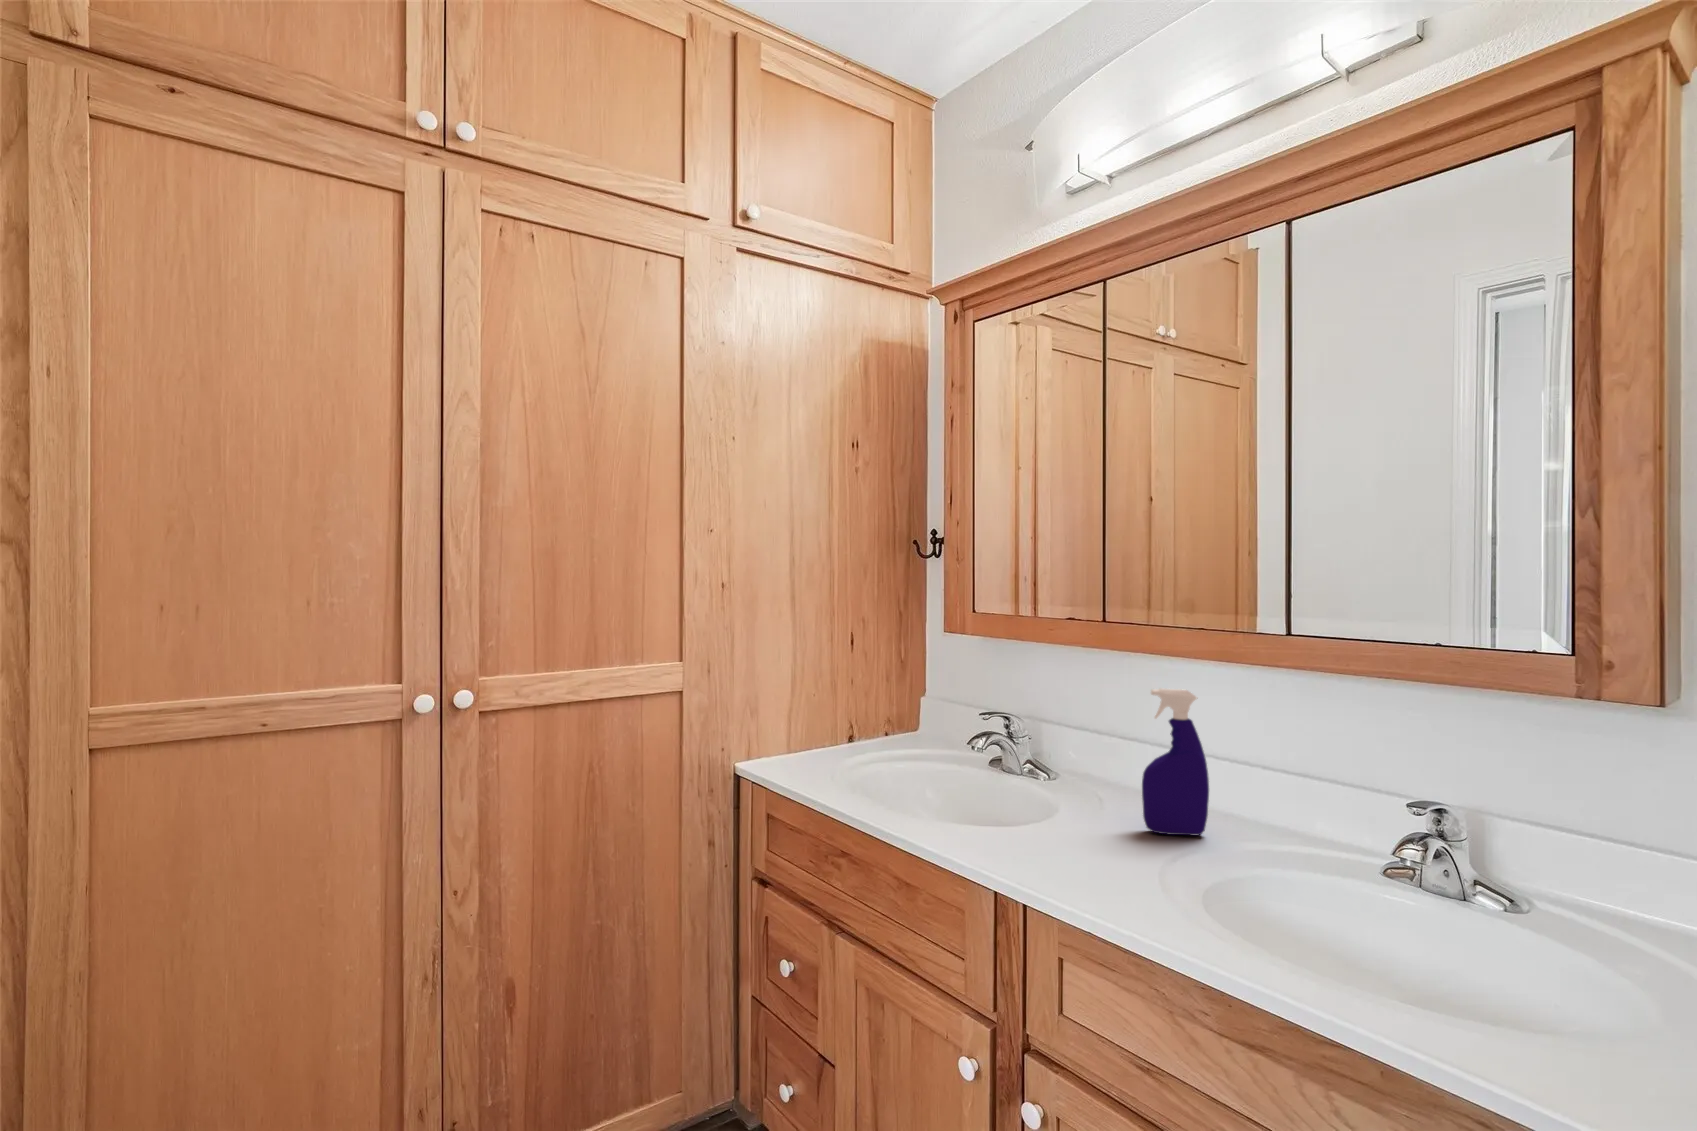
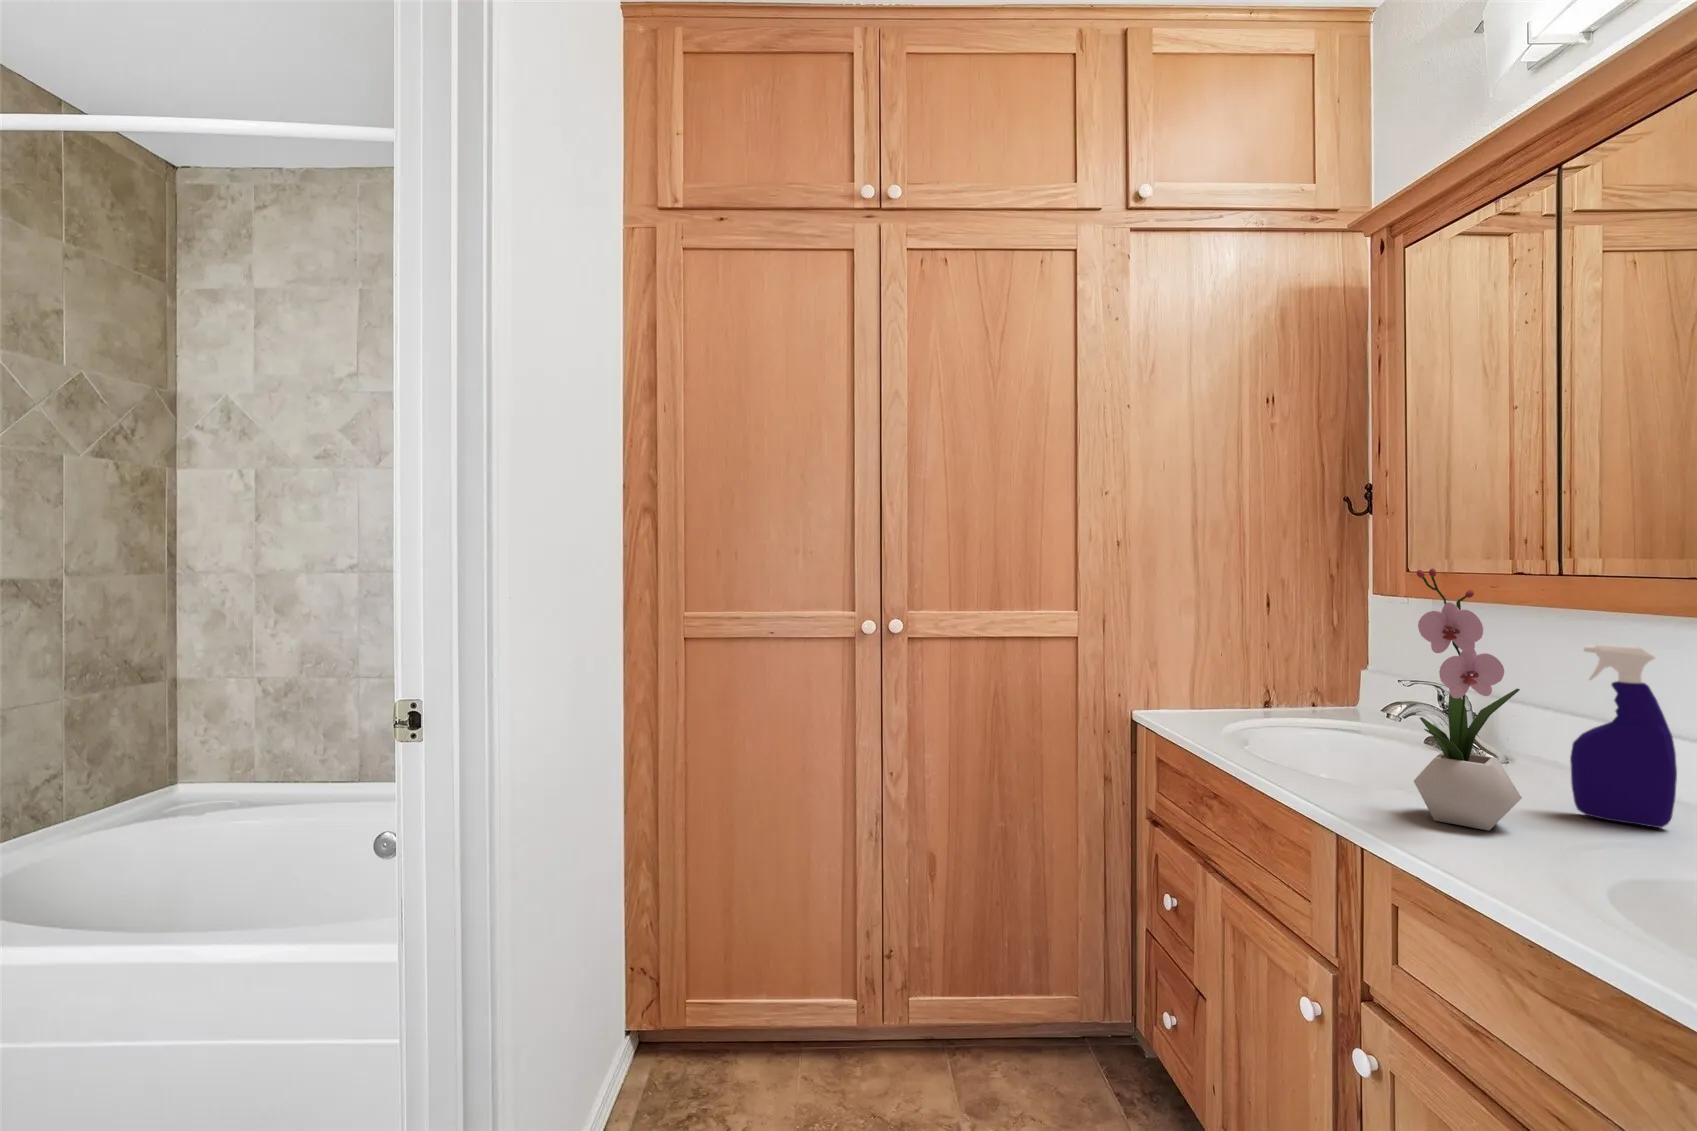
flower arrangement: none [1054,633,1138,869] -> present [1414,568,1522,830]

